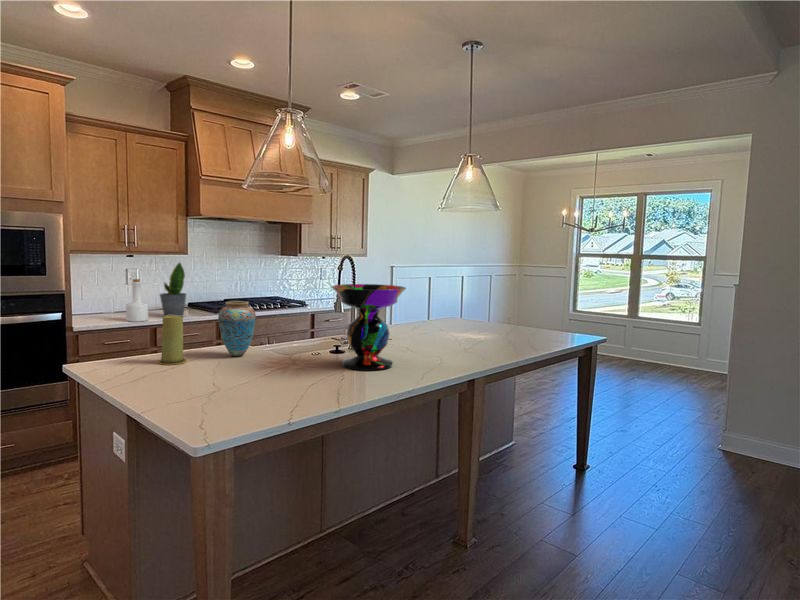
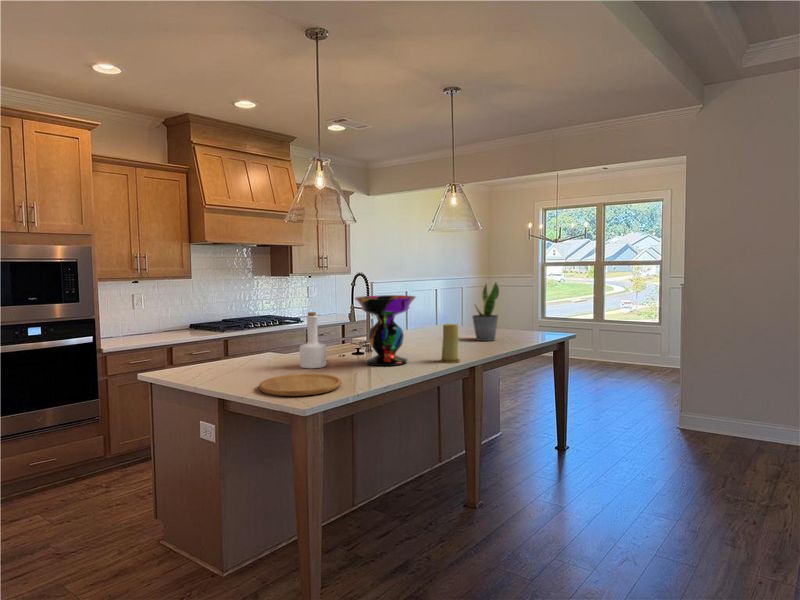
potted plant: present [160,263,186,317] -> present [472,283,499,341]
bottle: present [126,279,148,322] -> present [300,312,326,369]
vase: present [218,301,256,357] -> none [256,315,288,362]
candle: present [158,315,186,365] -> present [440,324,461,363]
cutting board: none [187,378,293,412] -> present [259,374,341,396]

